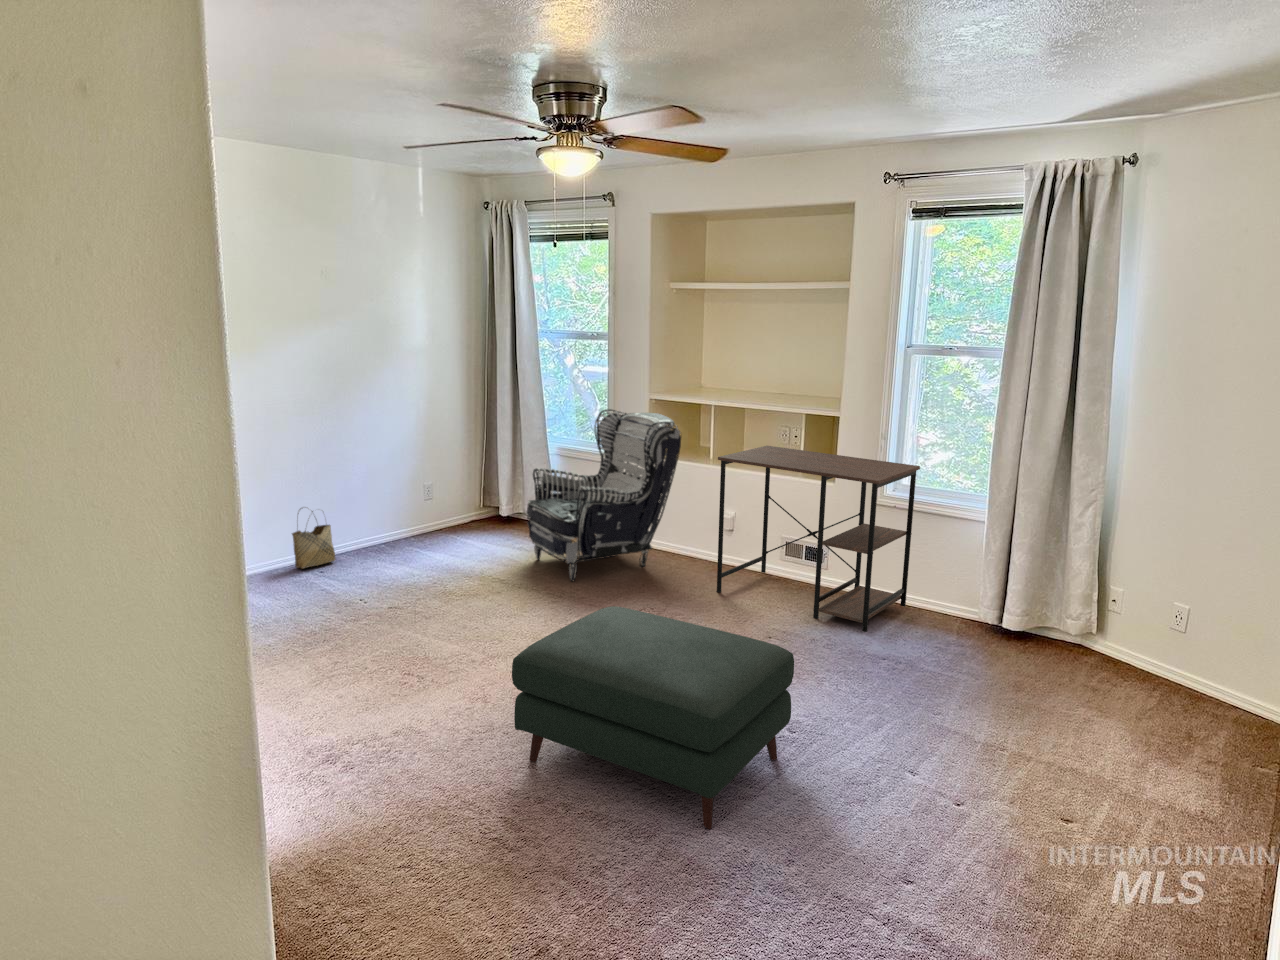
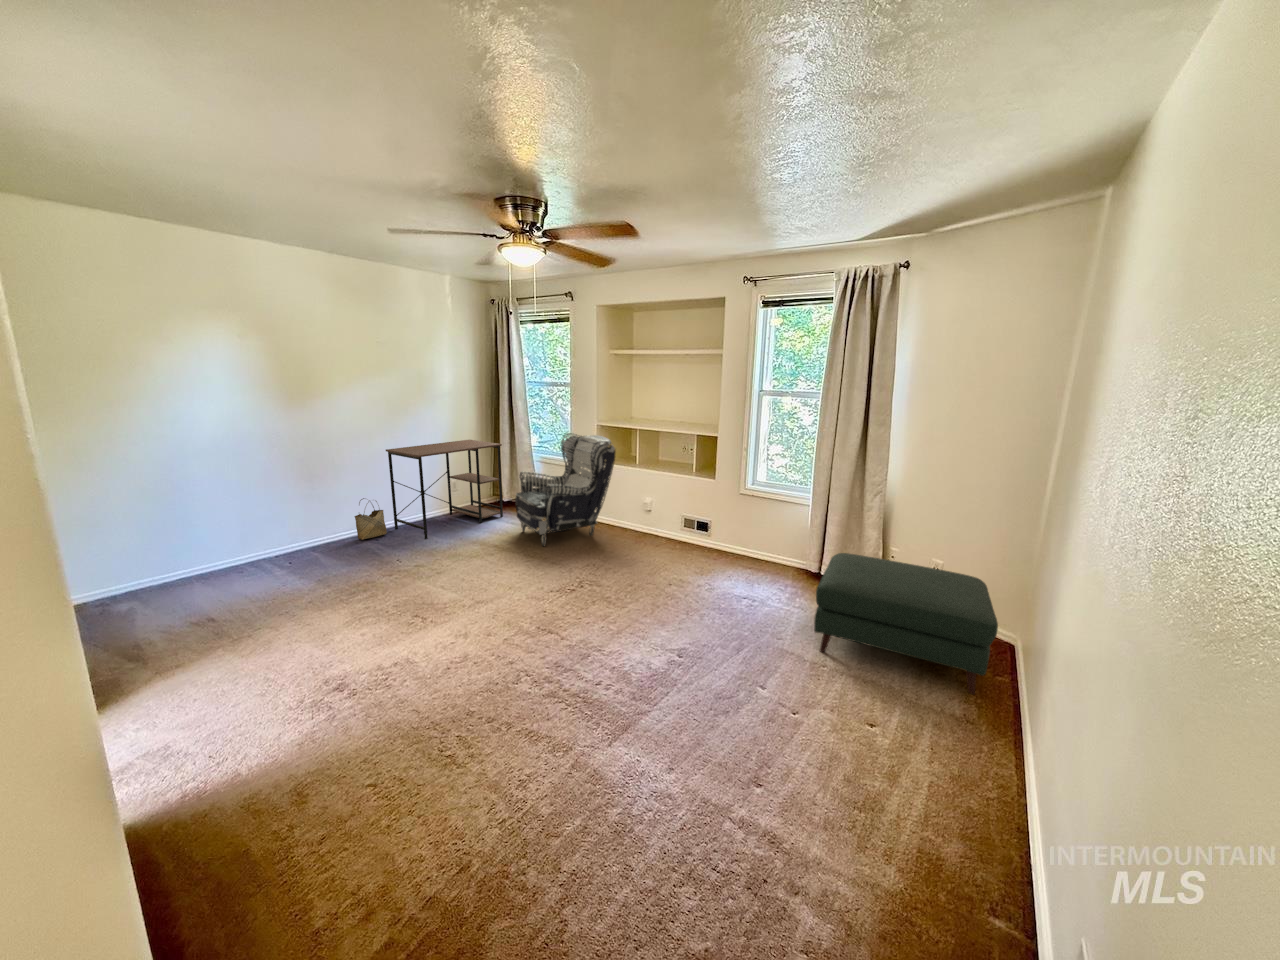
desk: present [717,446,920,632] -> present [386,440,503,539]
ottoman: present [512,606,794,829] -> present [814,553,998,694]

